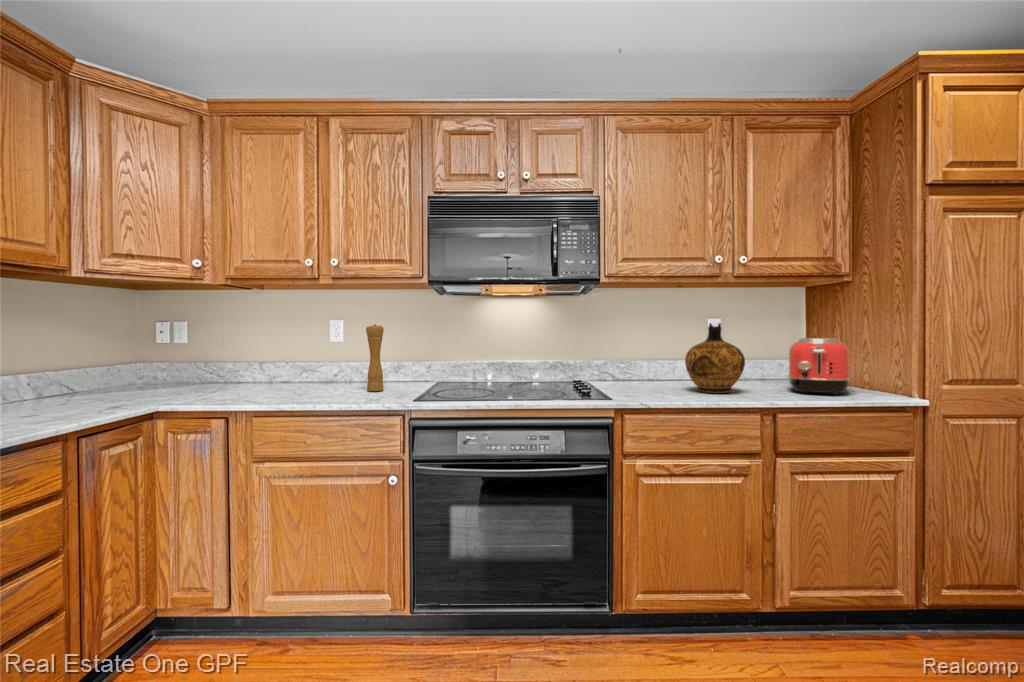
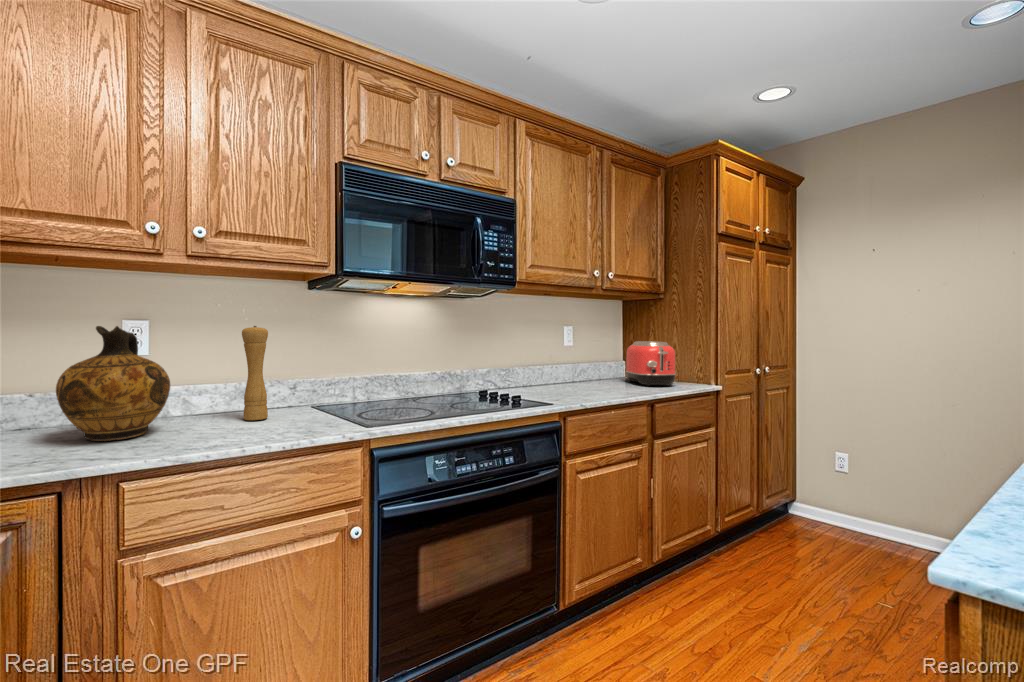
ceramic jug: present [685,323,745,393] -> present [56,326,170,441]

